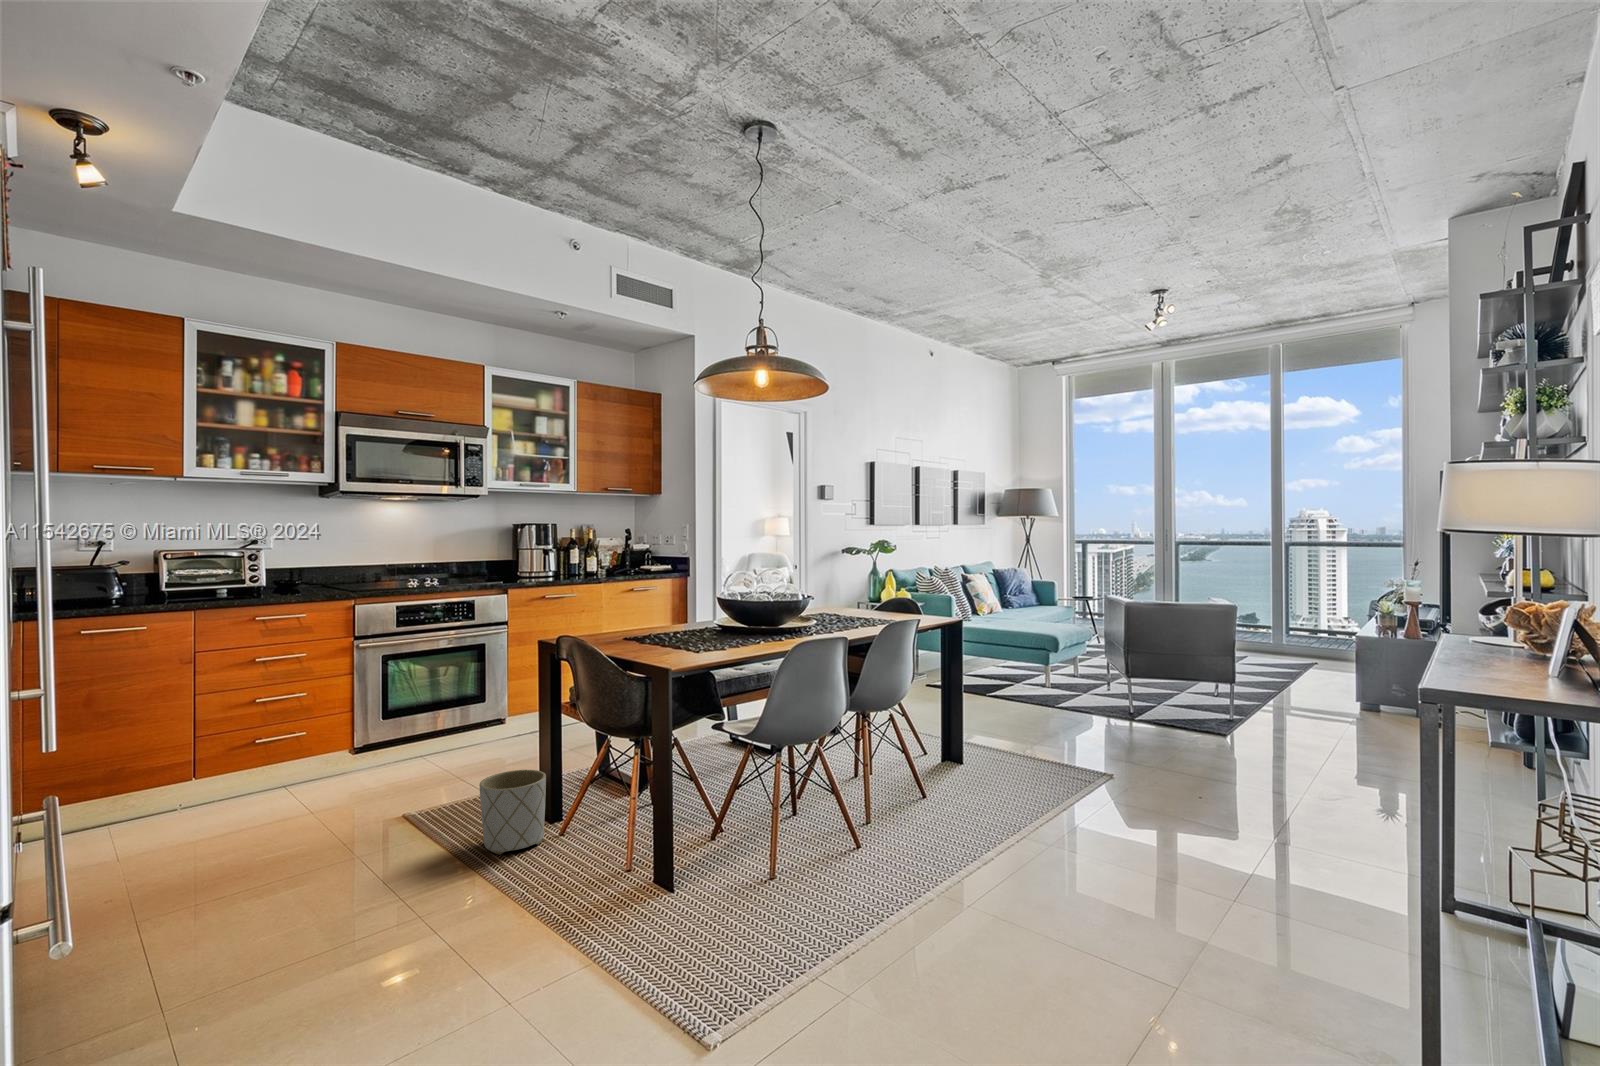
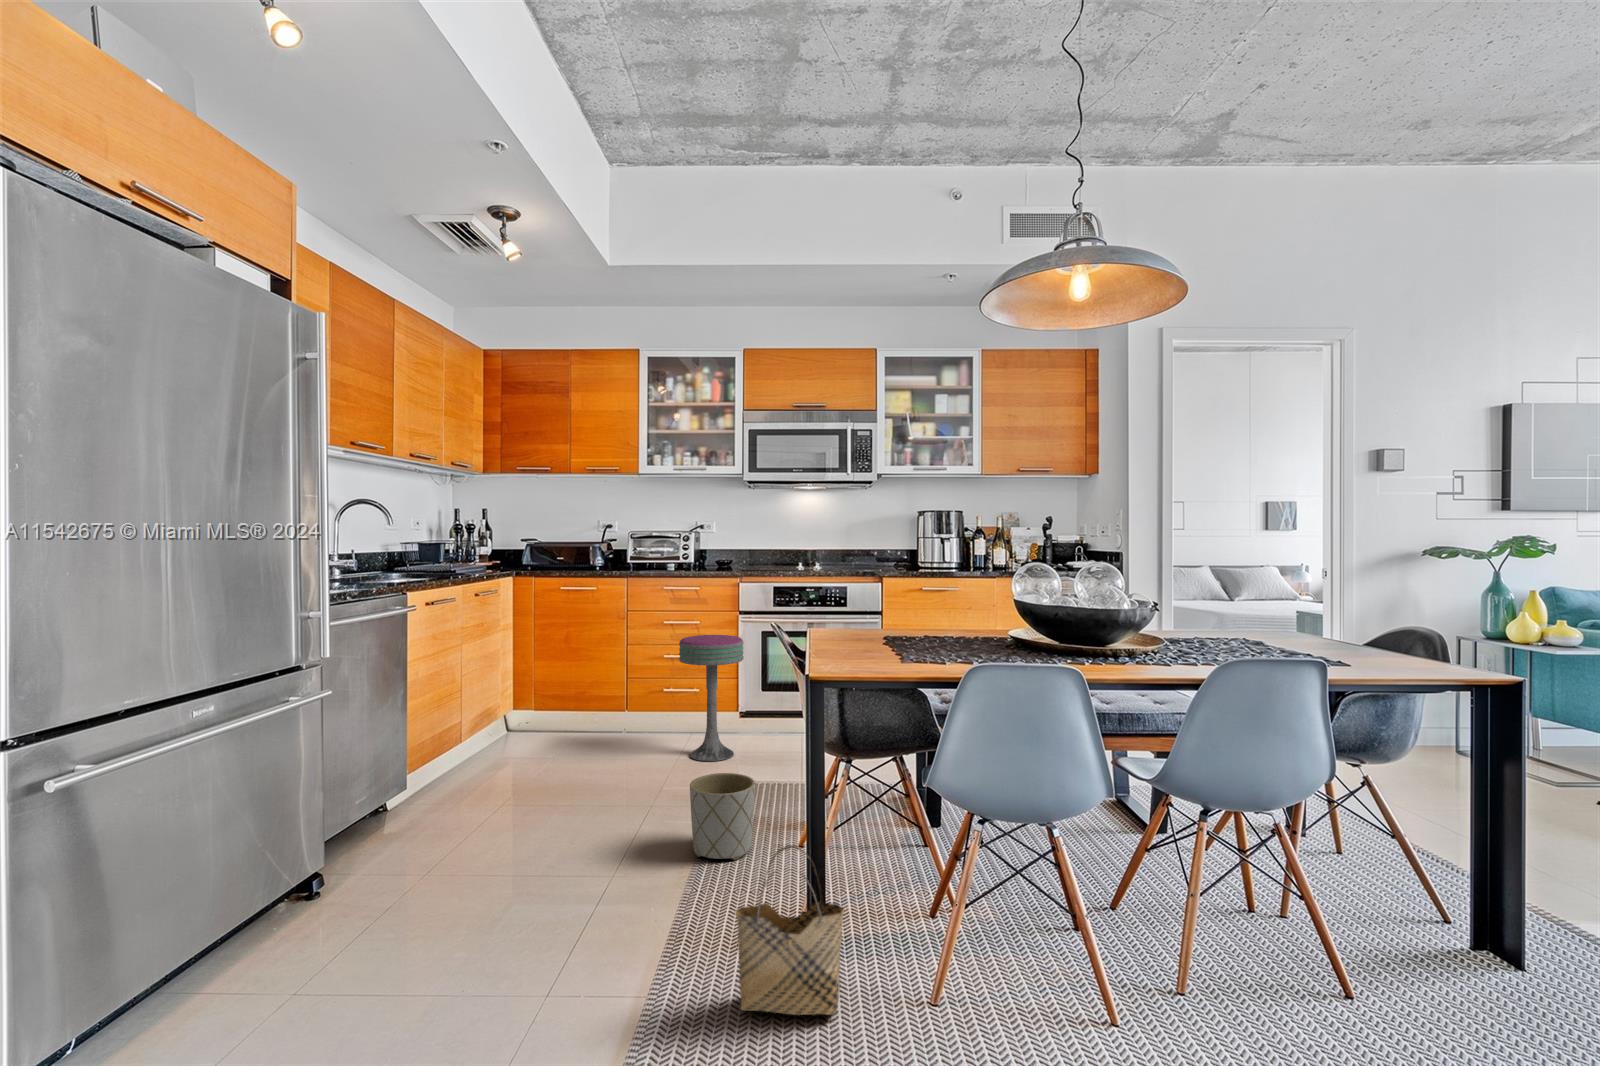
bar stool: none [319,657,401,798] -> present [679,635,744,761]
woven basket: none [685,774,758,904] -> present [735,846,844,1015]

